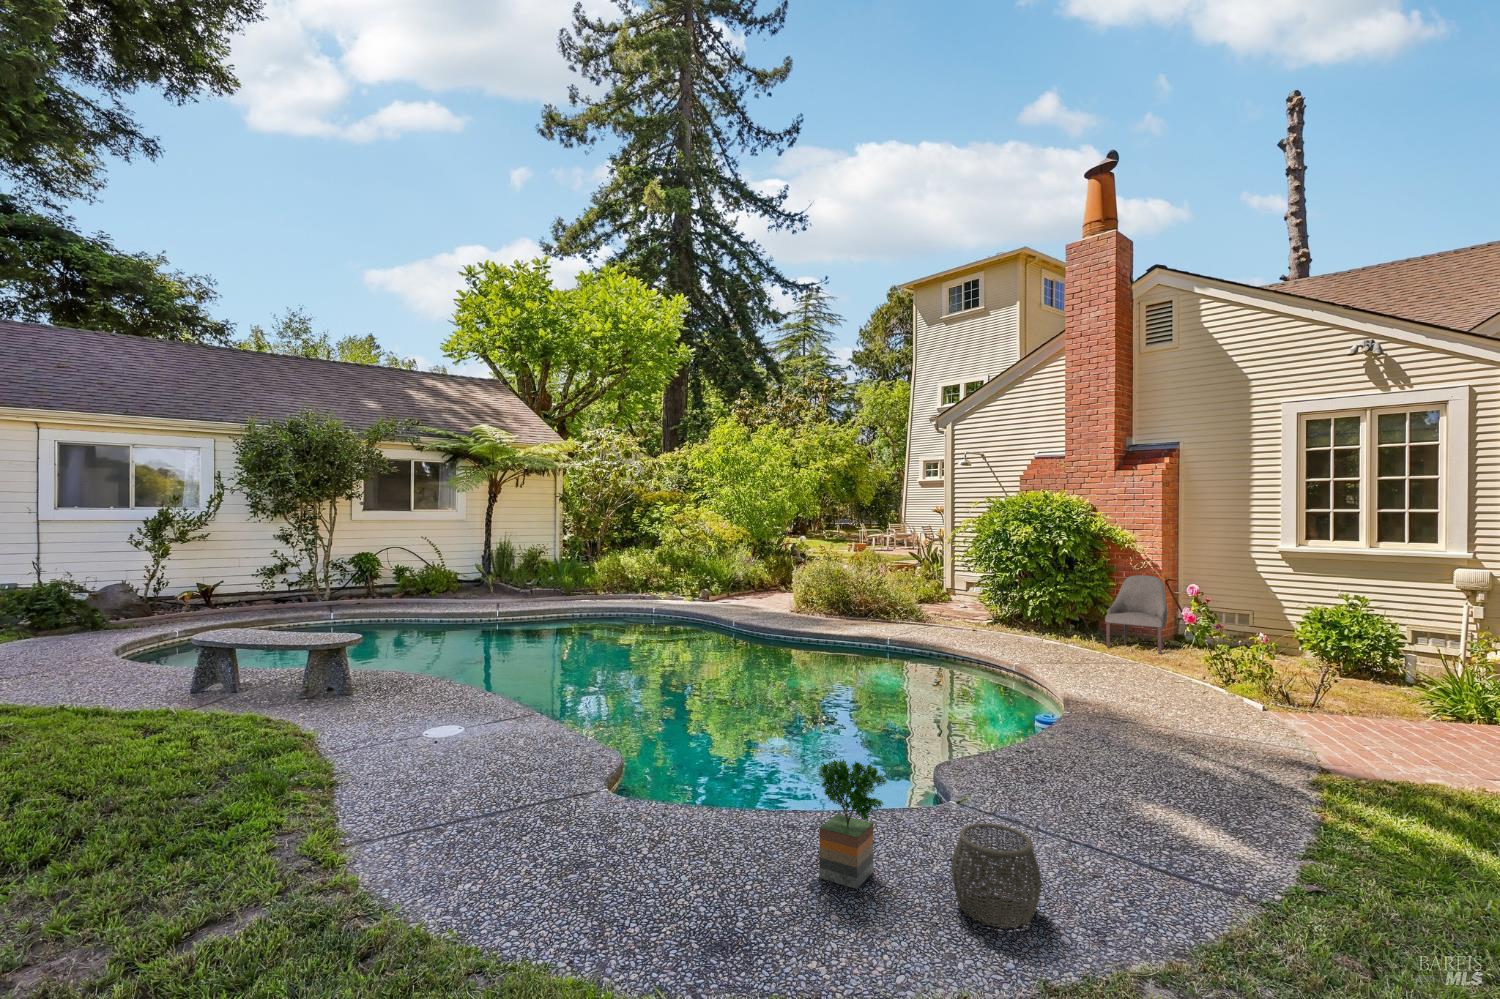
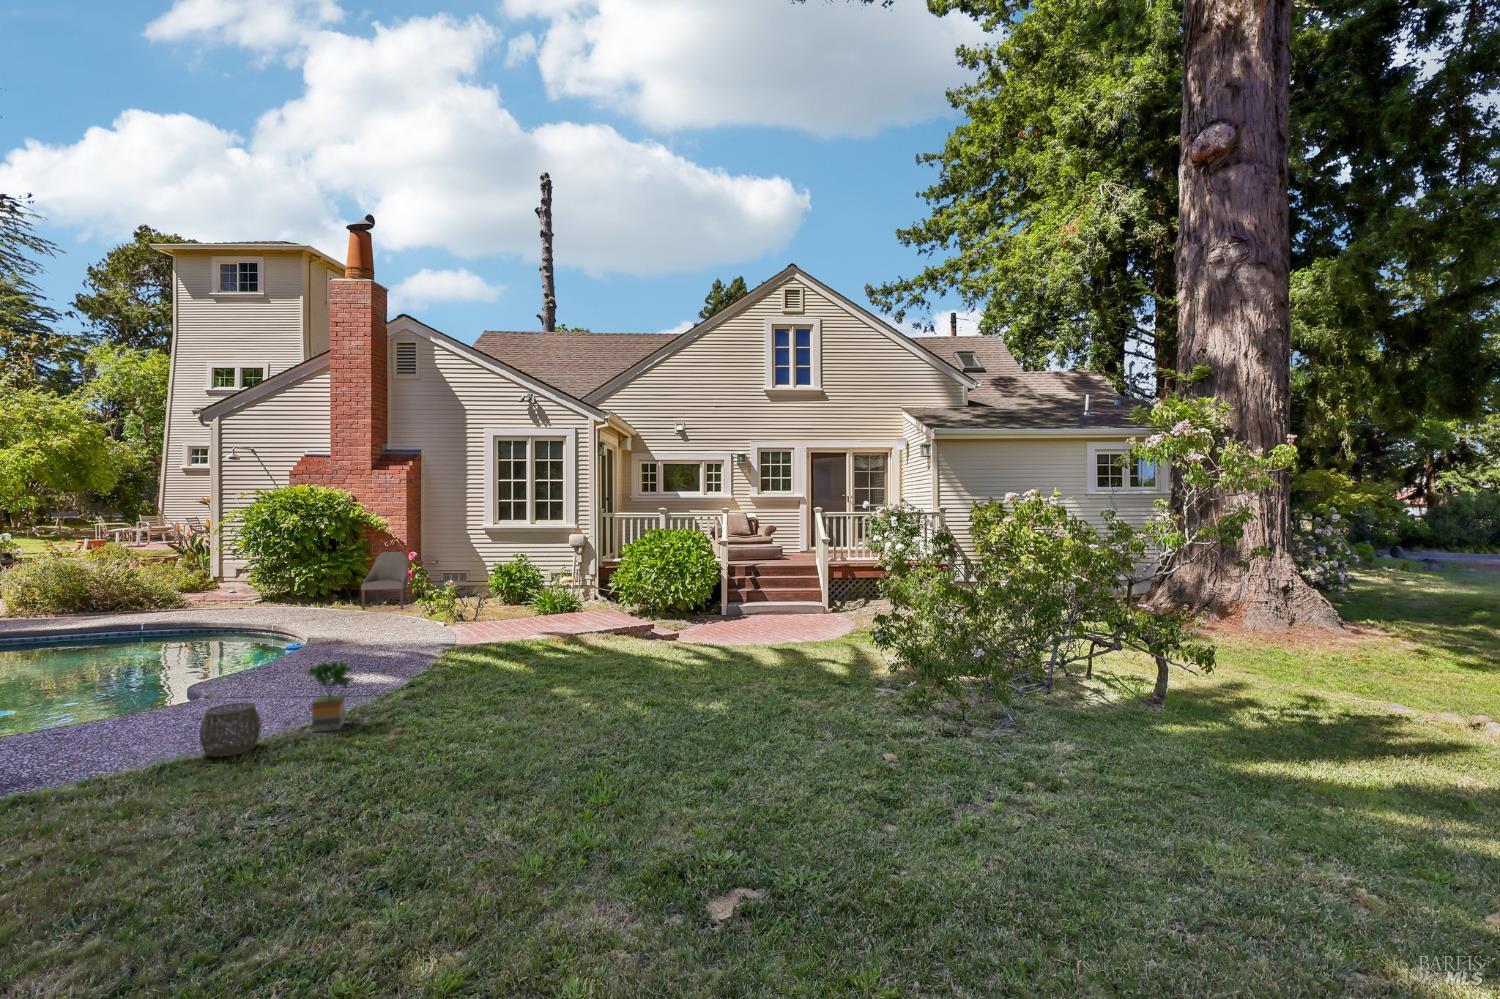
potted tree: present [818,759,887,889] -> present [308,662,354,732]

